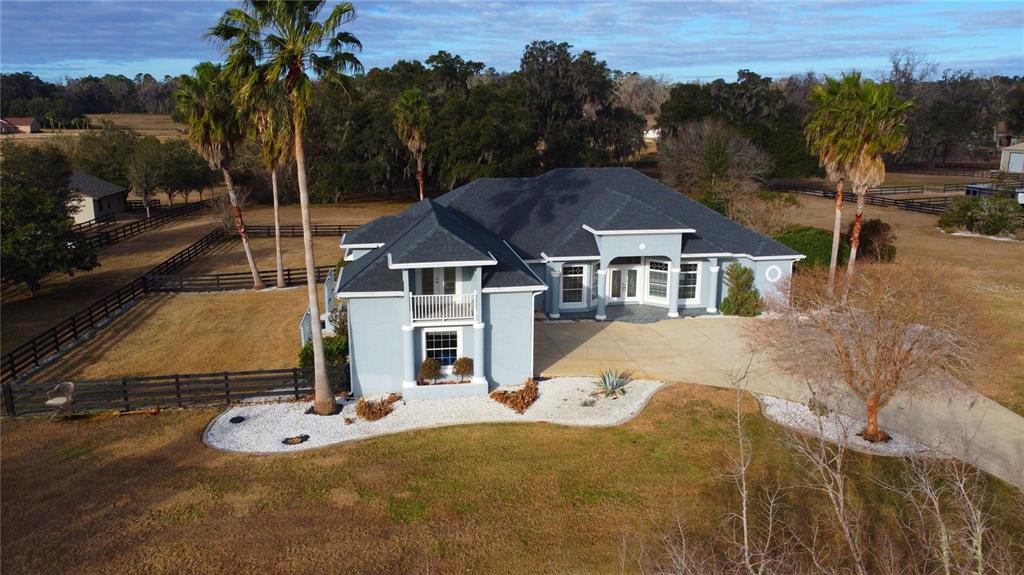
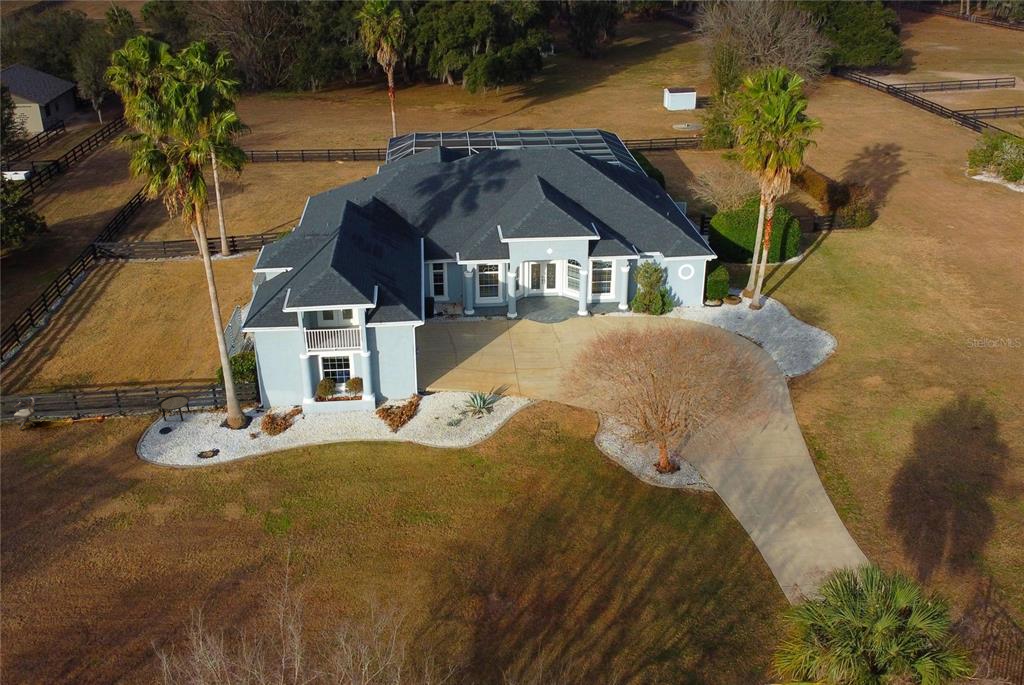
round table: none [230,380,267,410] -> present [159,395,190,421]

